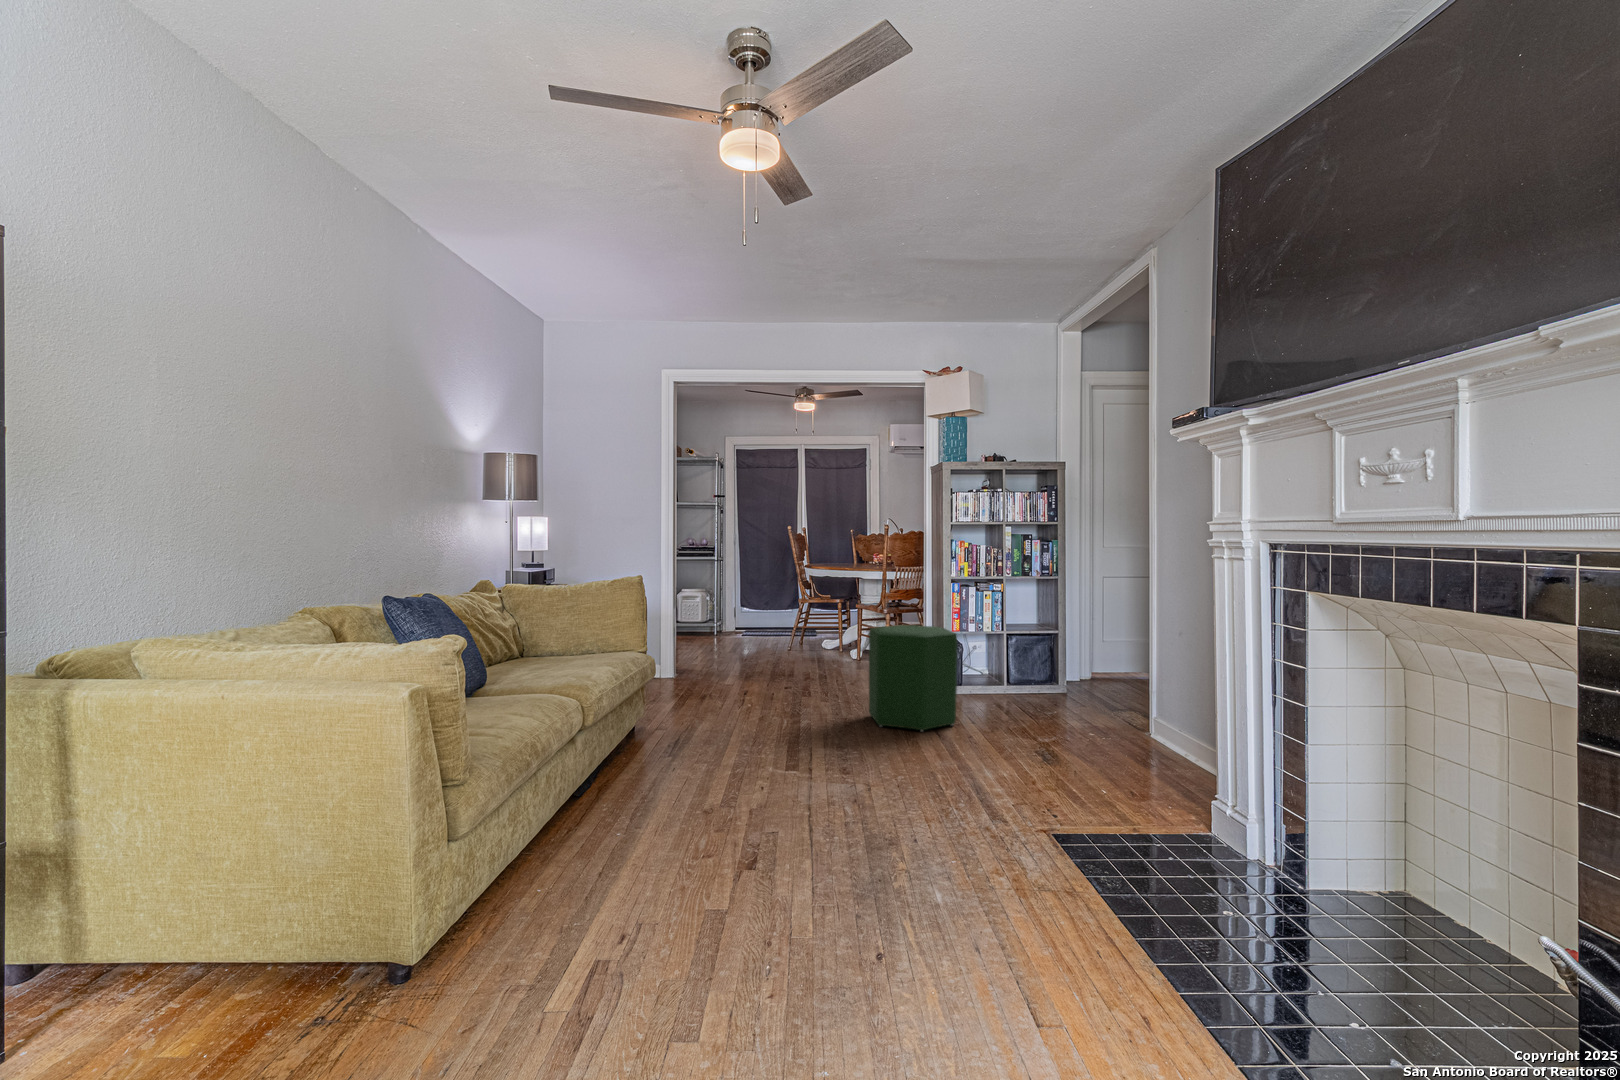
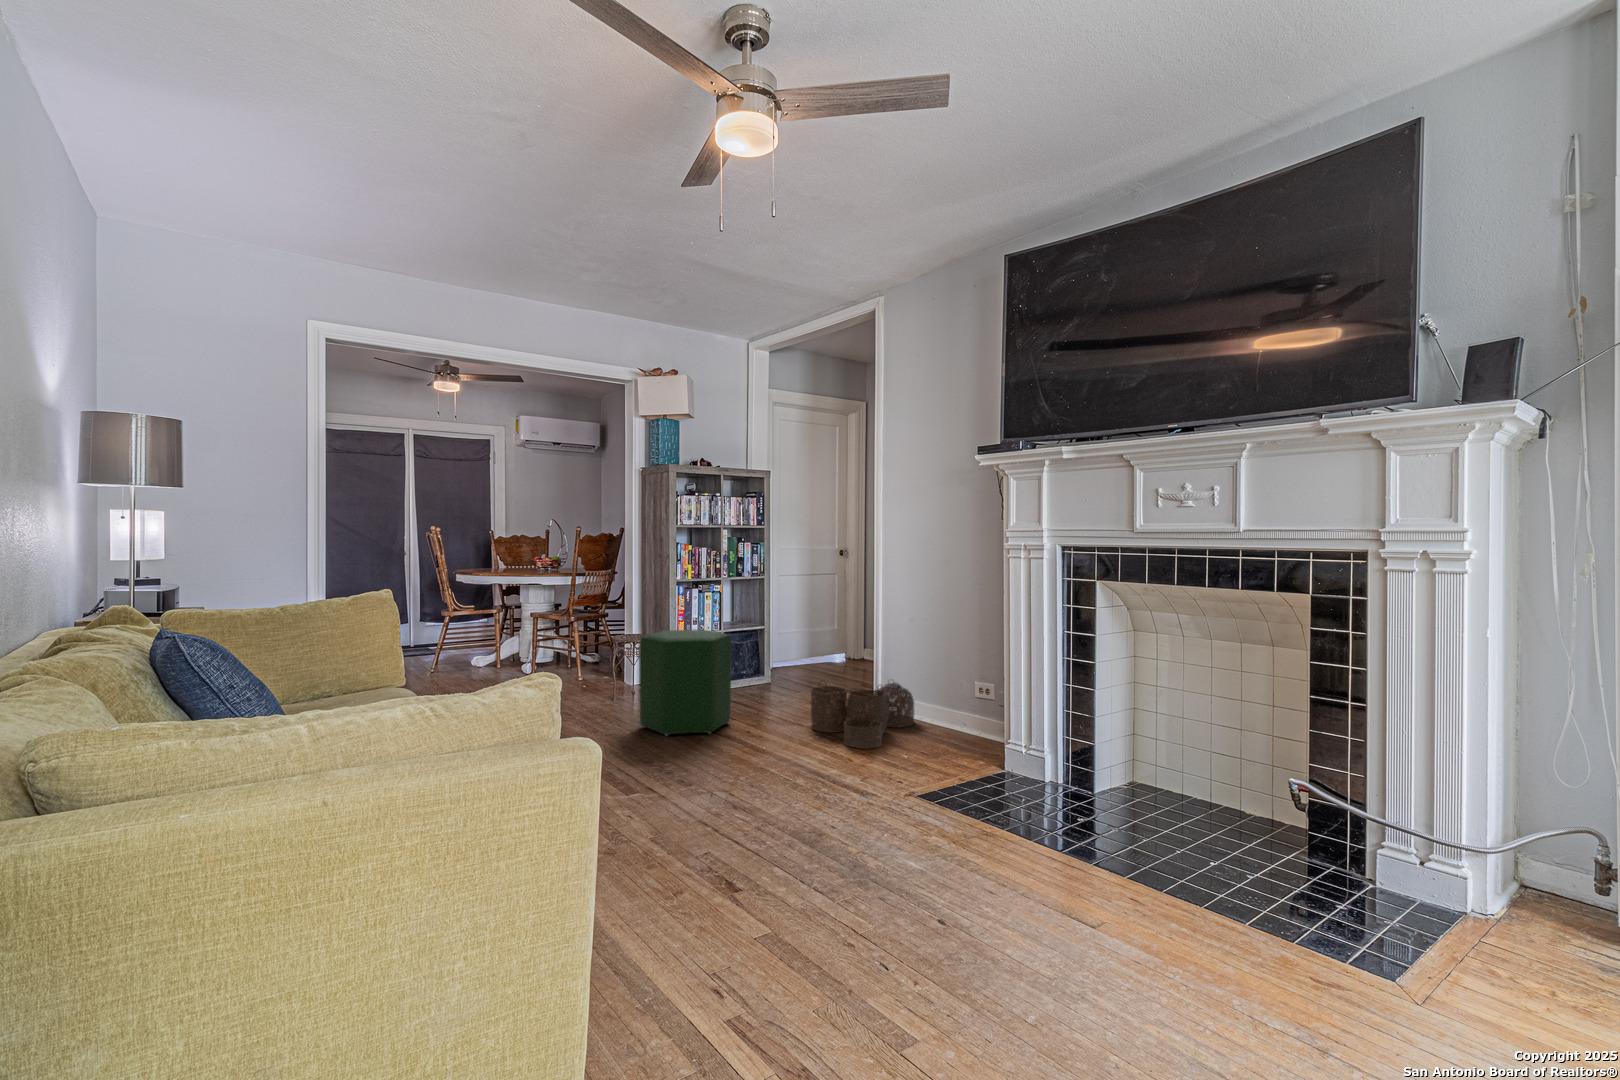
woven basket: none [1030,693,1166,776] -> present [811,682,914,749]

